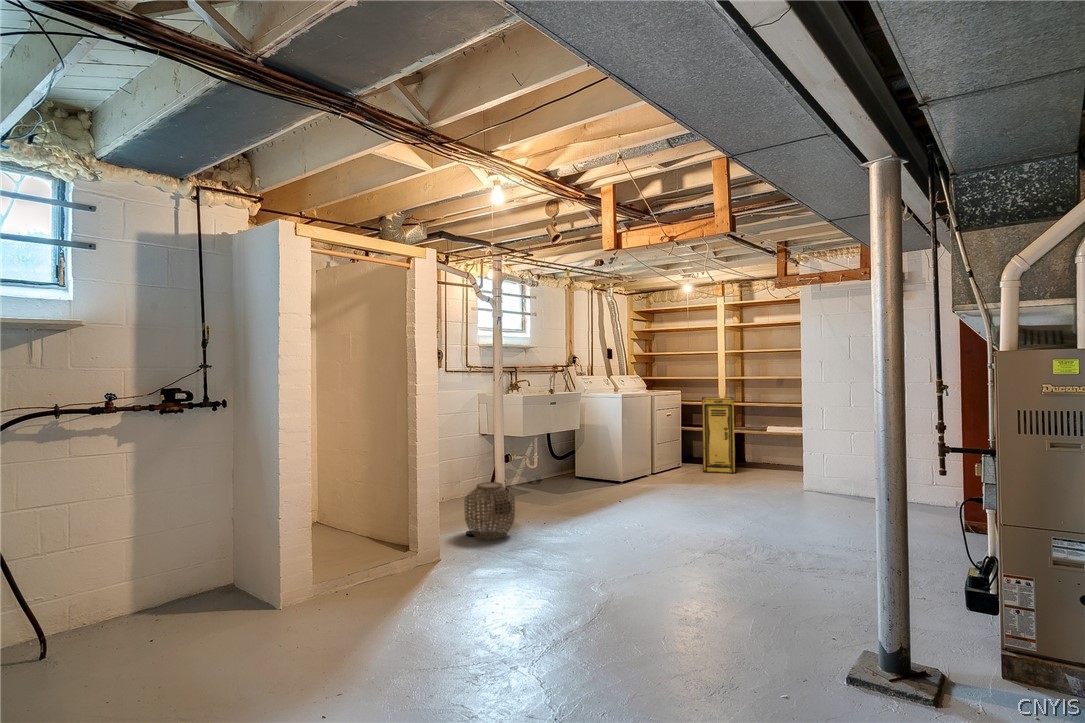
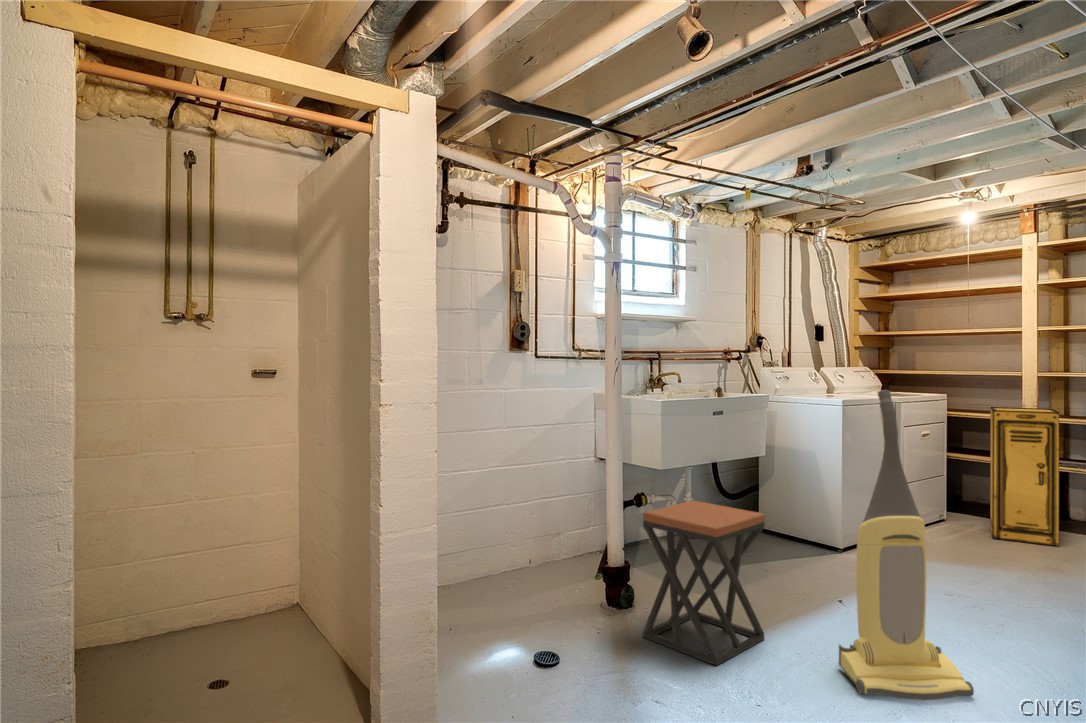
vacuum cleaner: none [618,386,677,533] -> present [839,390,974,700]
stool: none [519,450,583,531] -> present [643,500,765,665]
woven basket: present [464,482,515,540] -> none [535,562,628,676]

